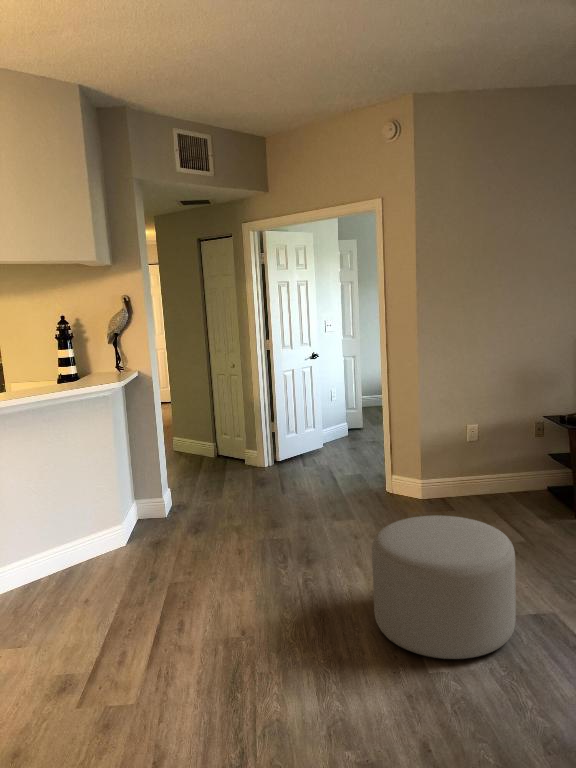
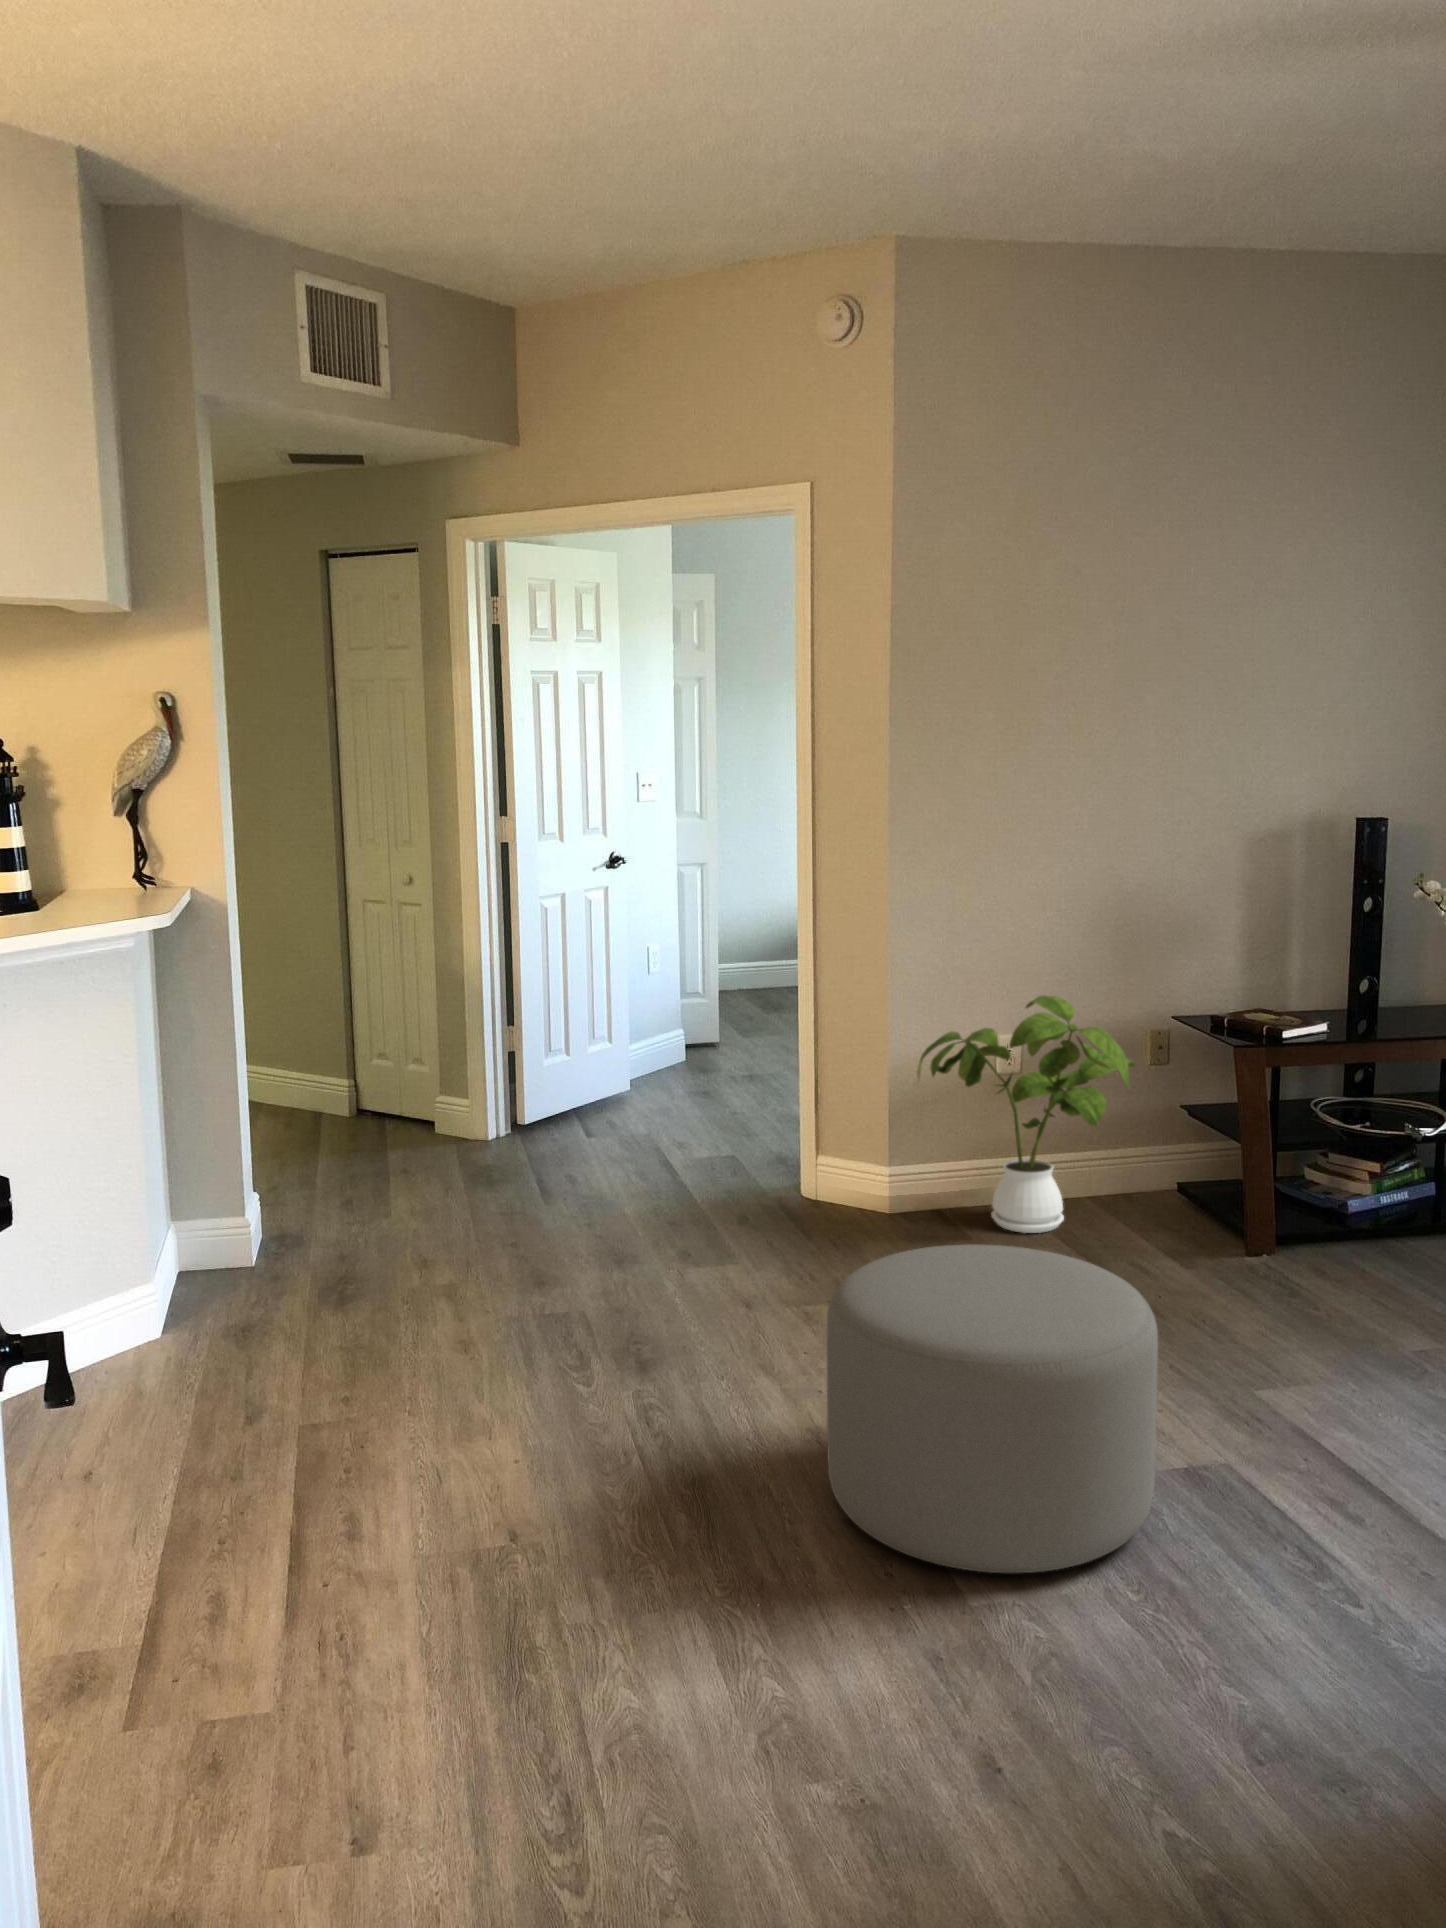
house plant: none [431,408,526,508] -> present [917,995,1135,1233]

